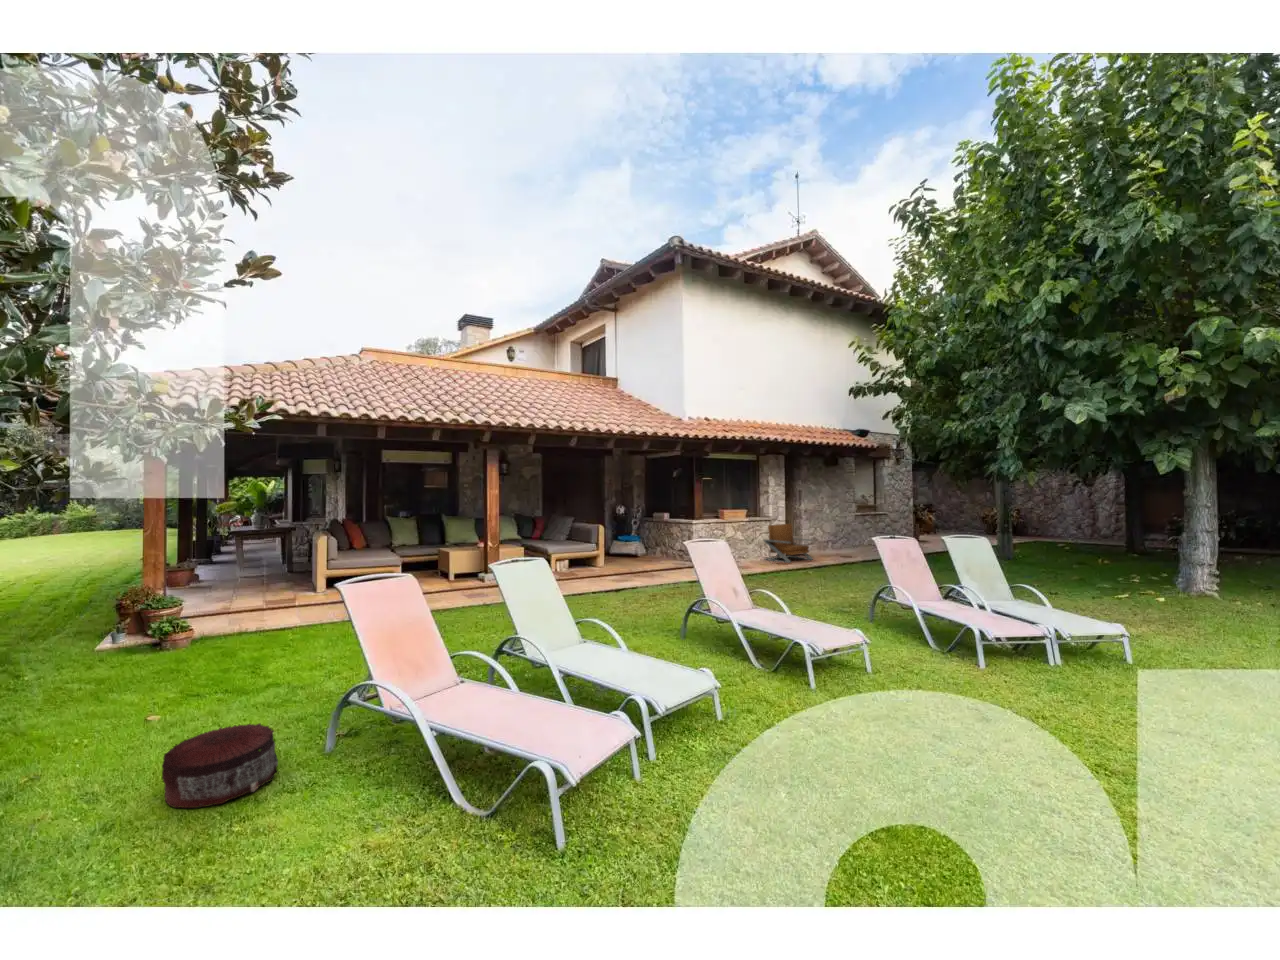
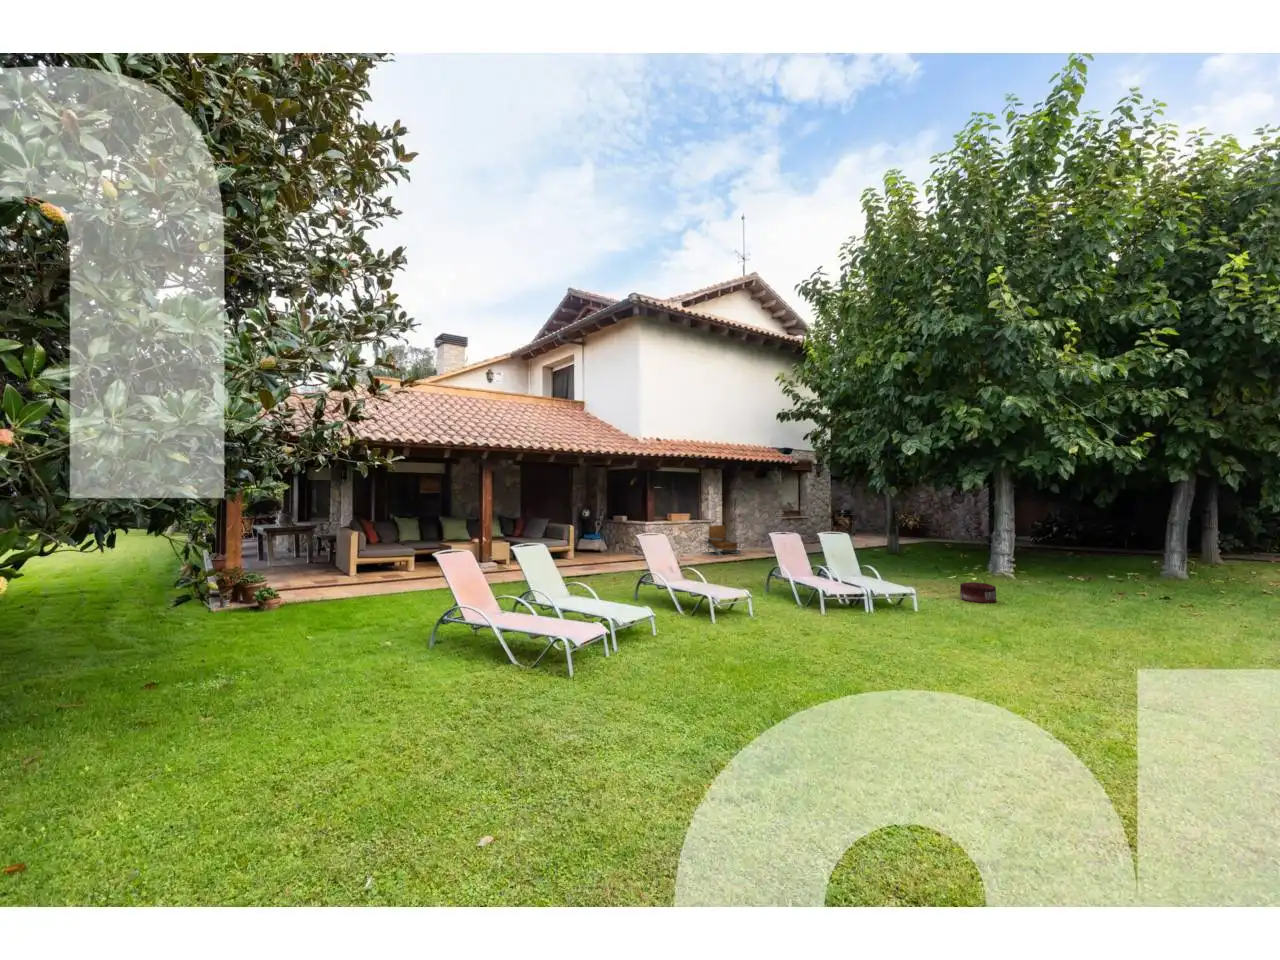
pouf: present [162,723,278,808] -> present [960,582,996,603]

